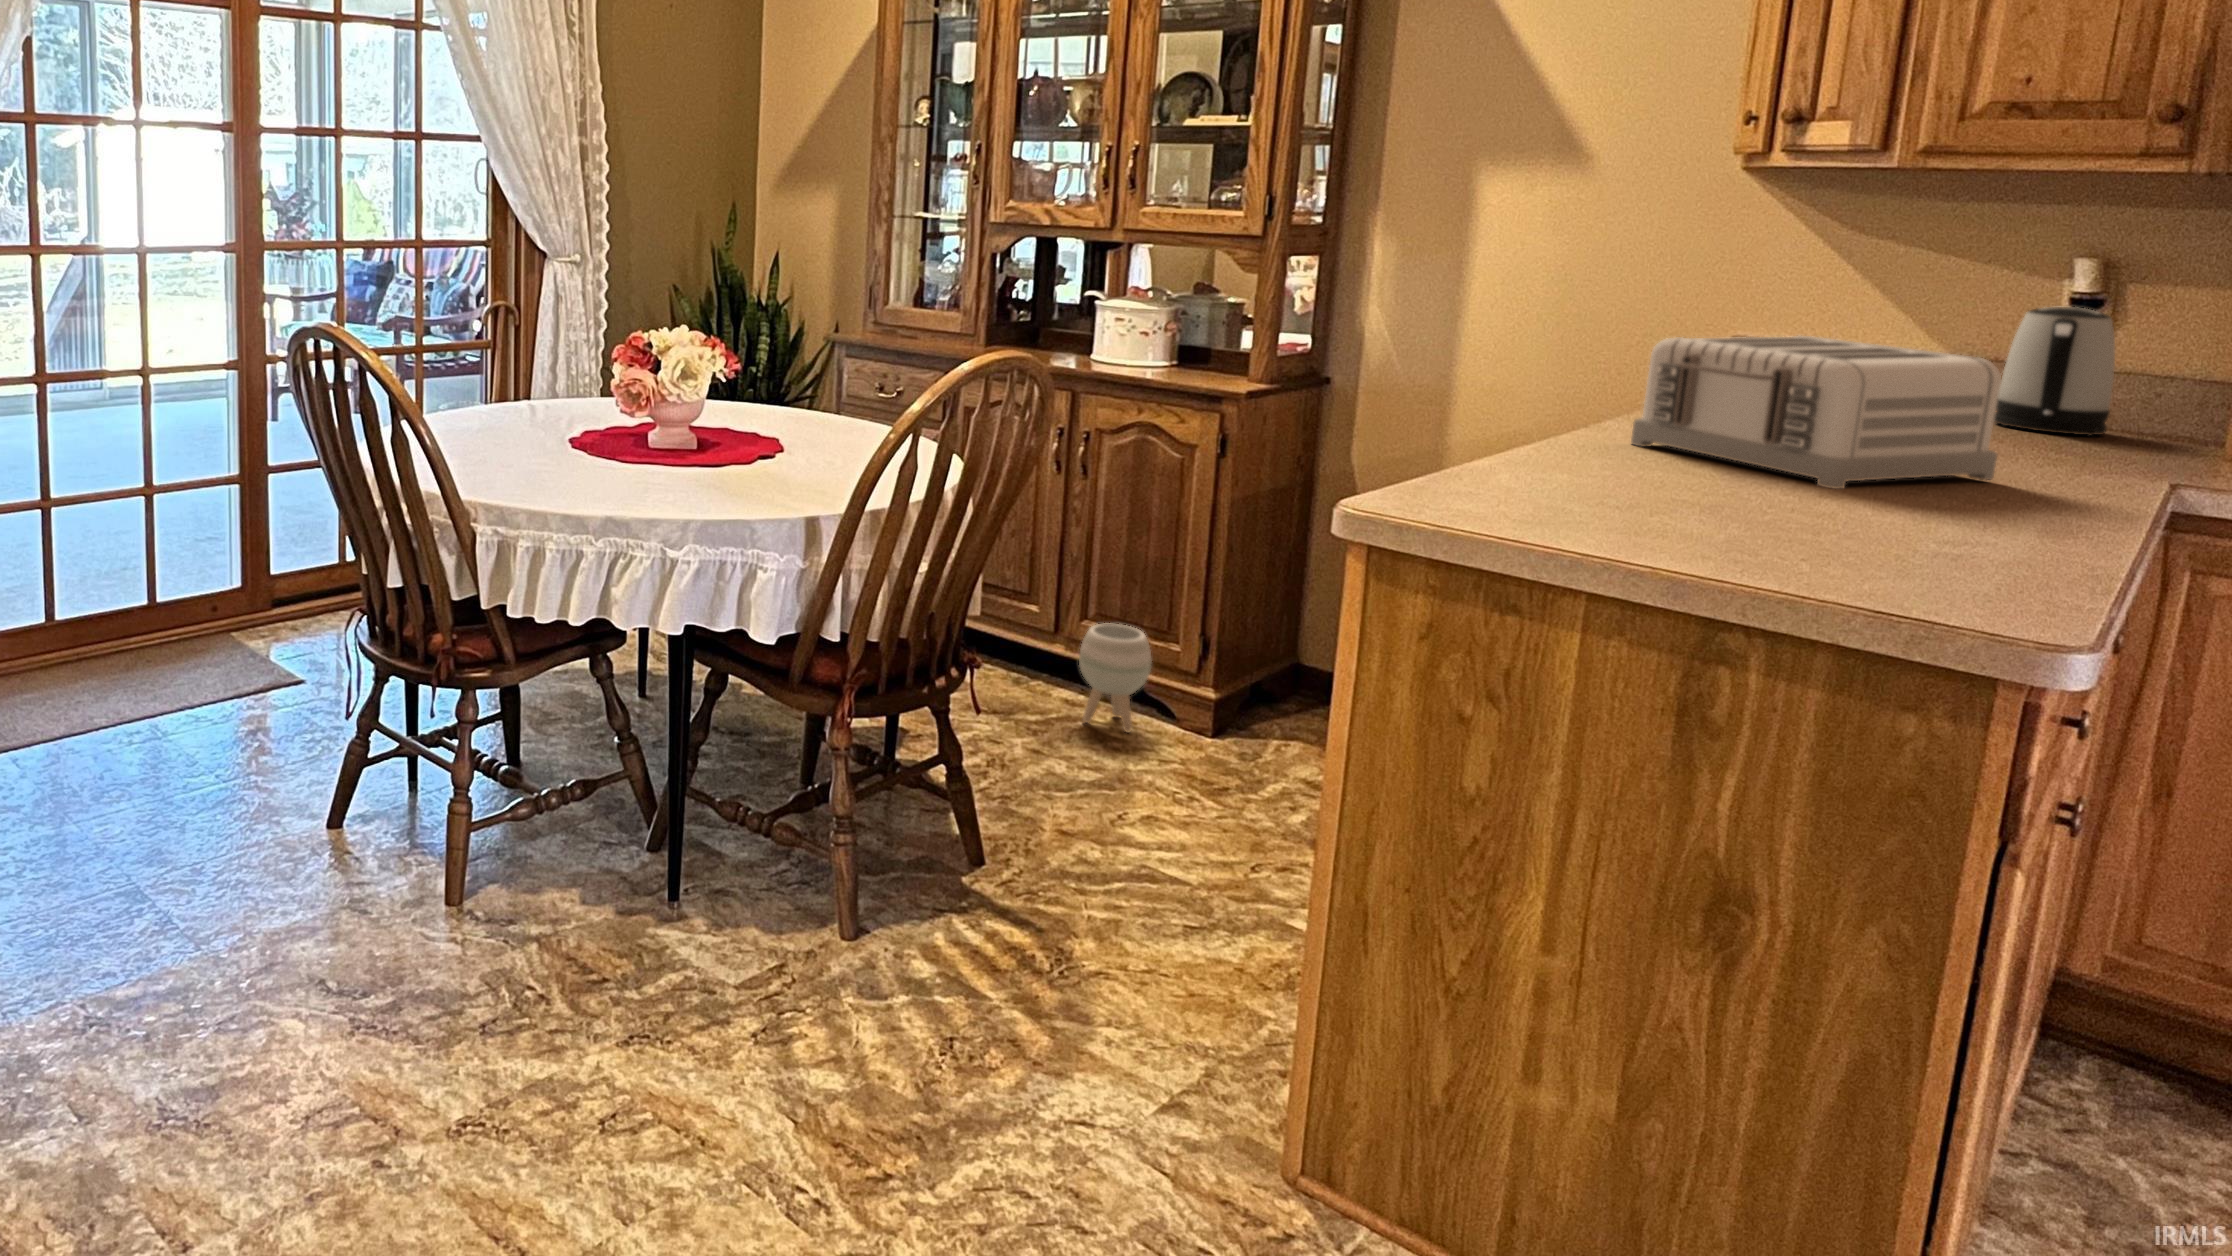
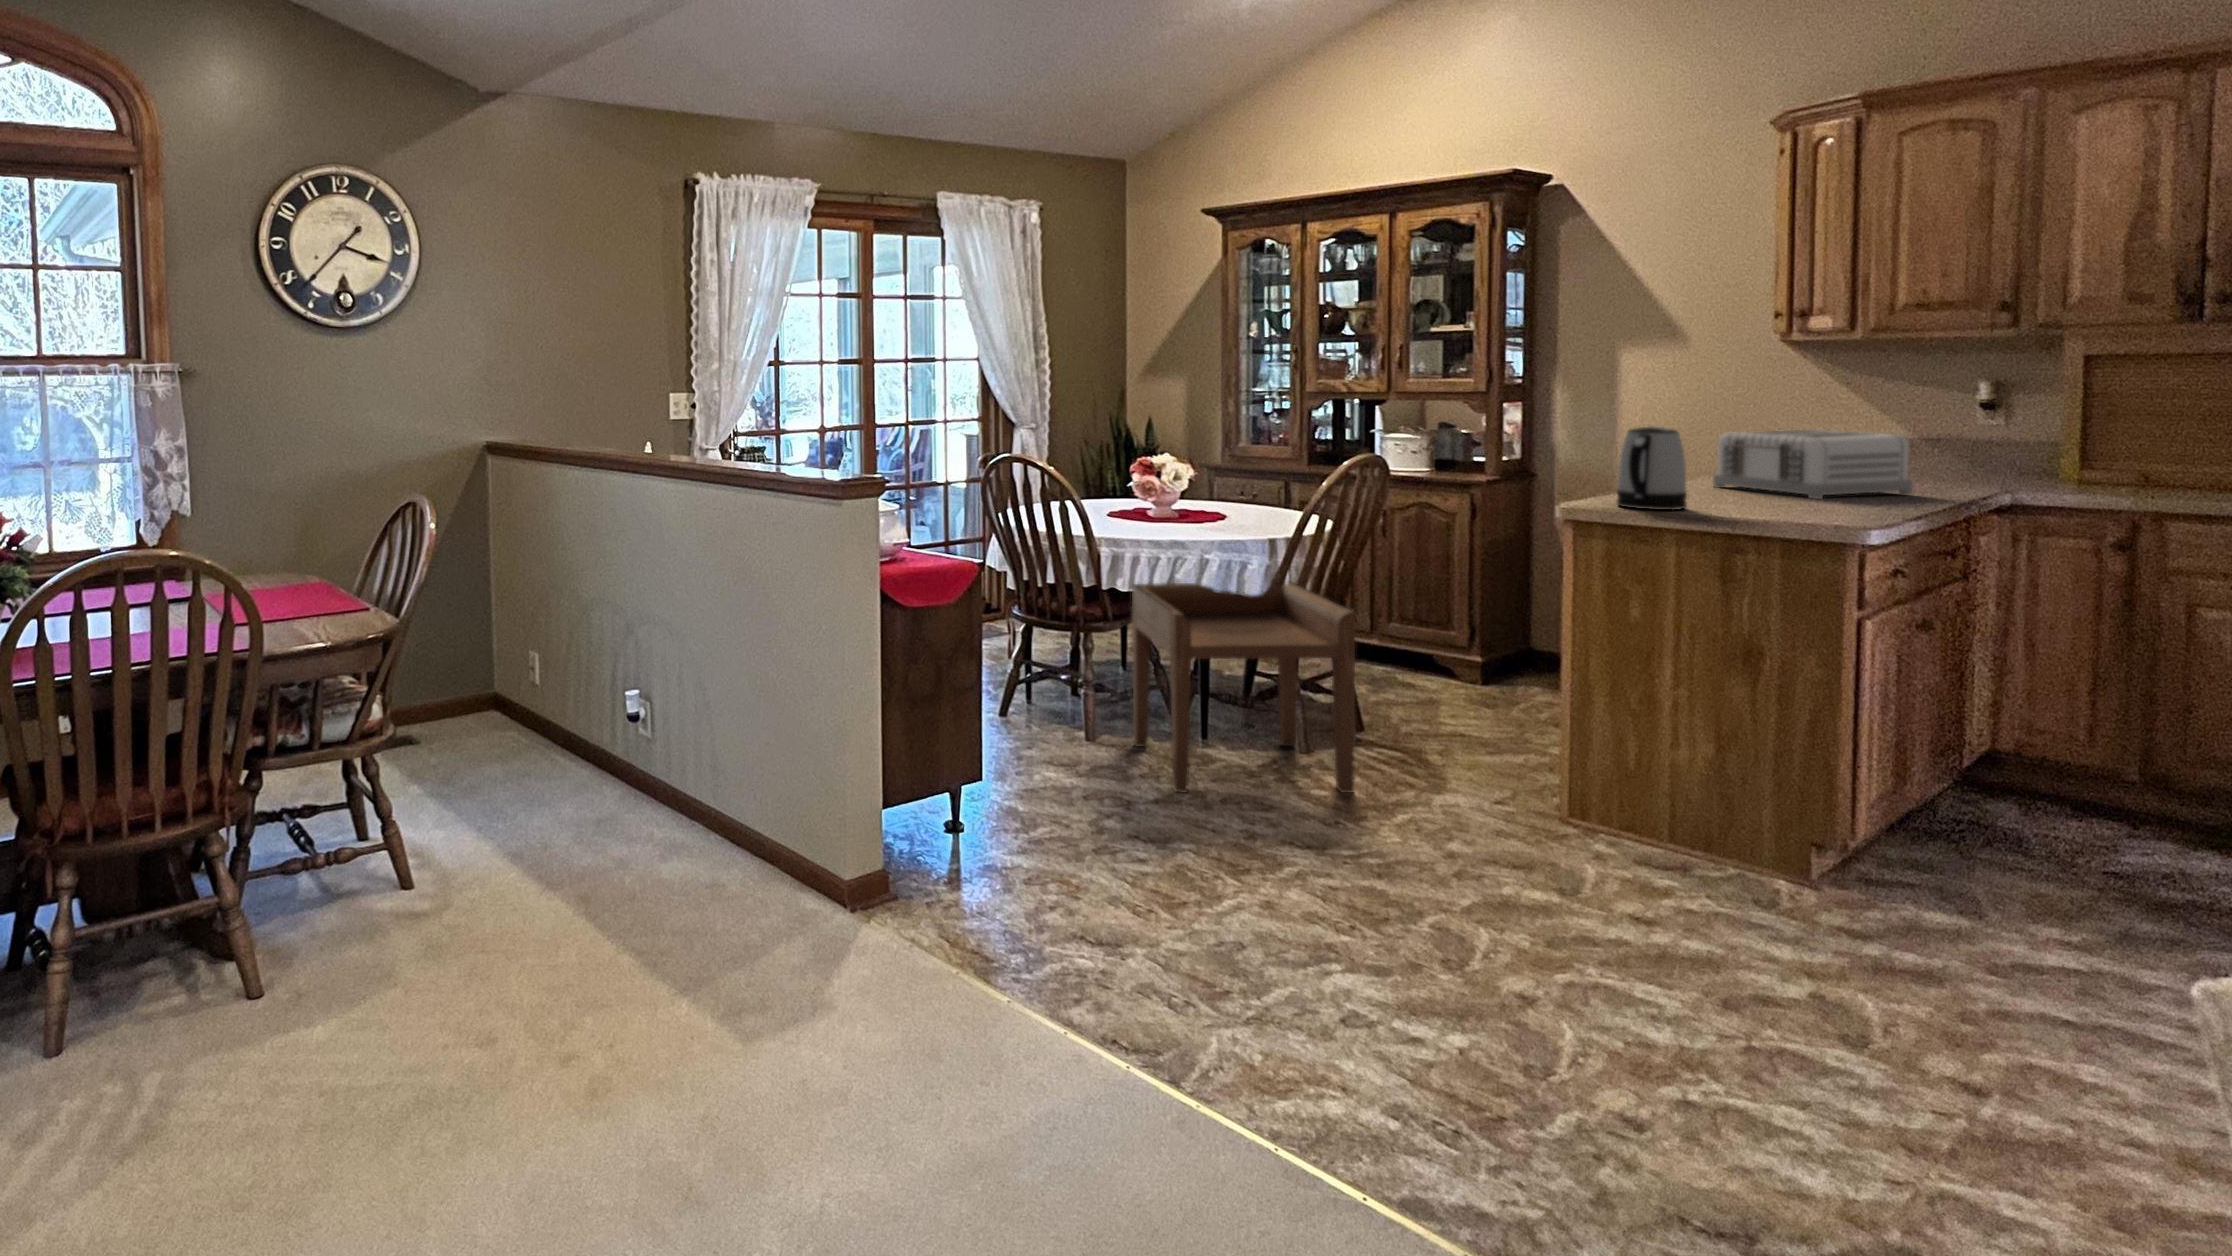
kettle: present [1994,306,2115,436] -> present [1617,426,1687,510]
side table: none [518,605,916,1103] -> present [1132,583,1355,793]
planter: present [1079,624,1152,732] -> none [1392,618,1438,680]

